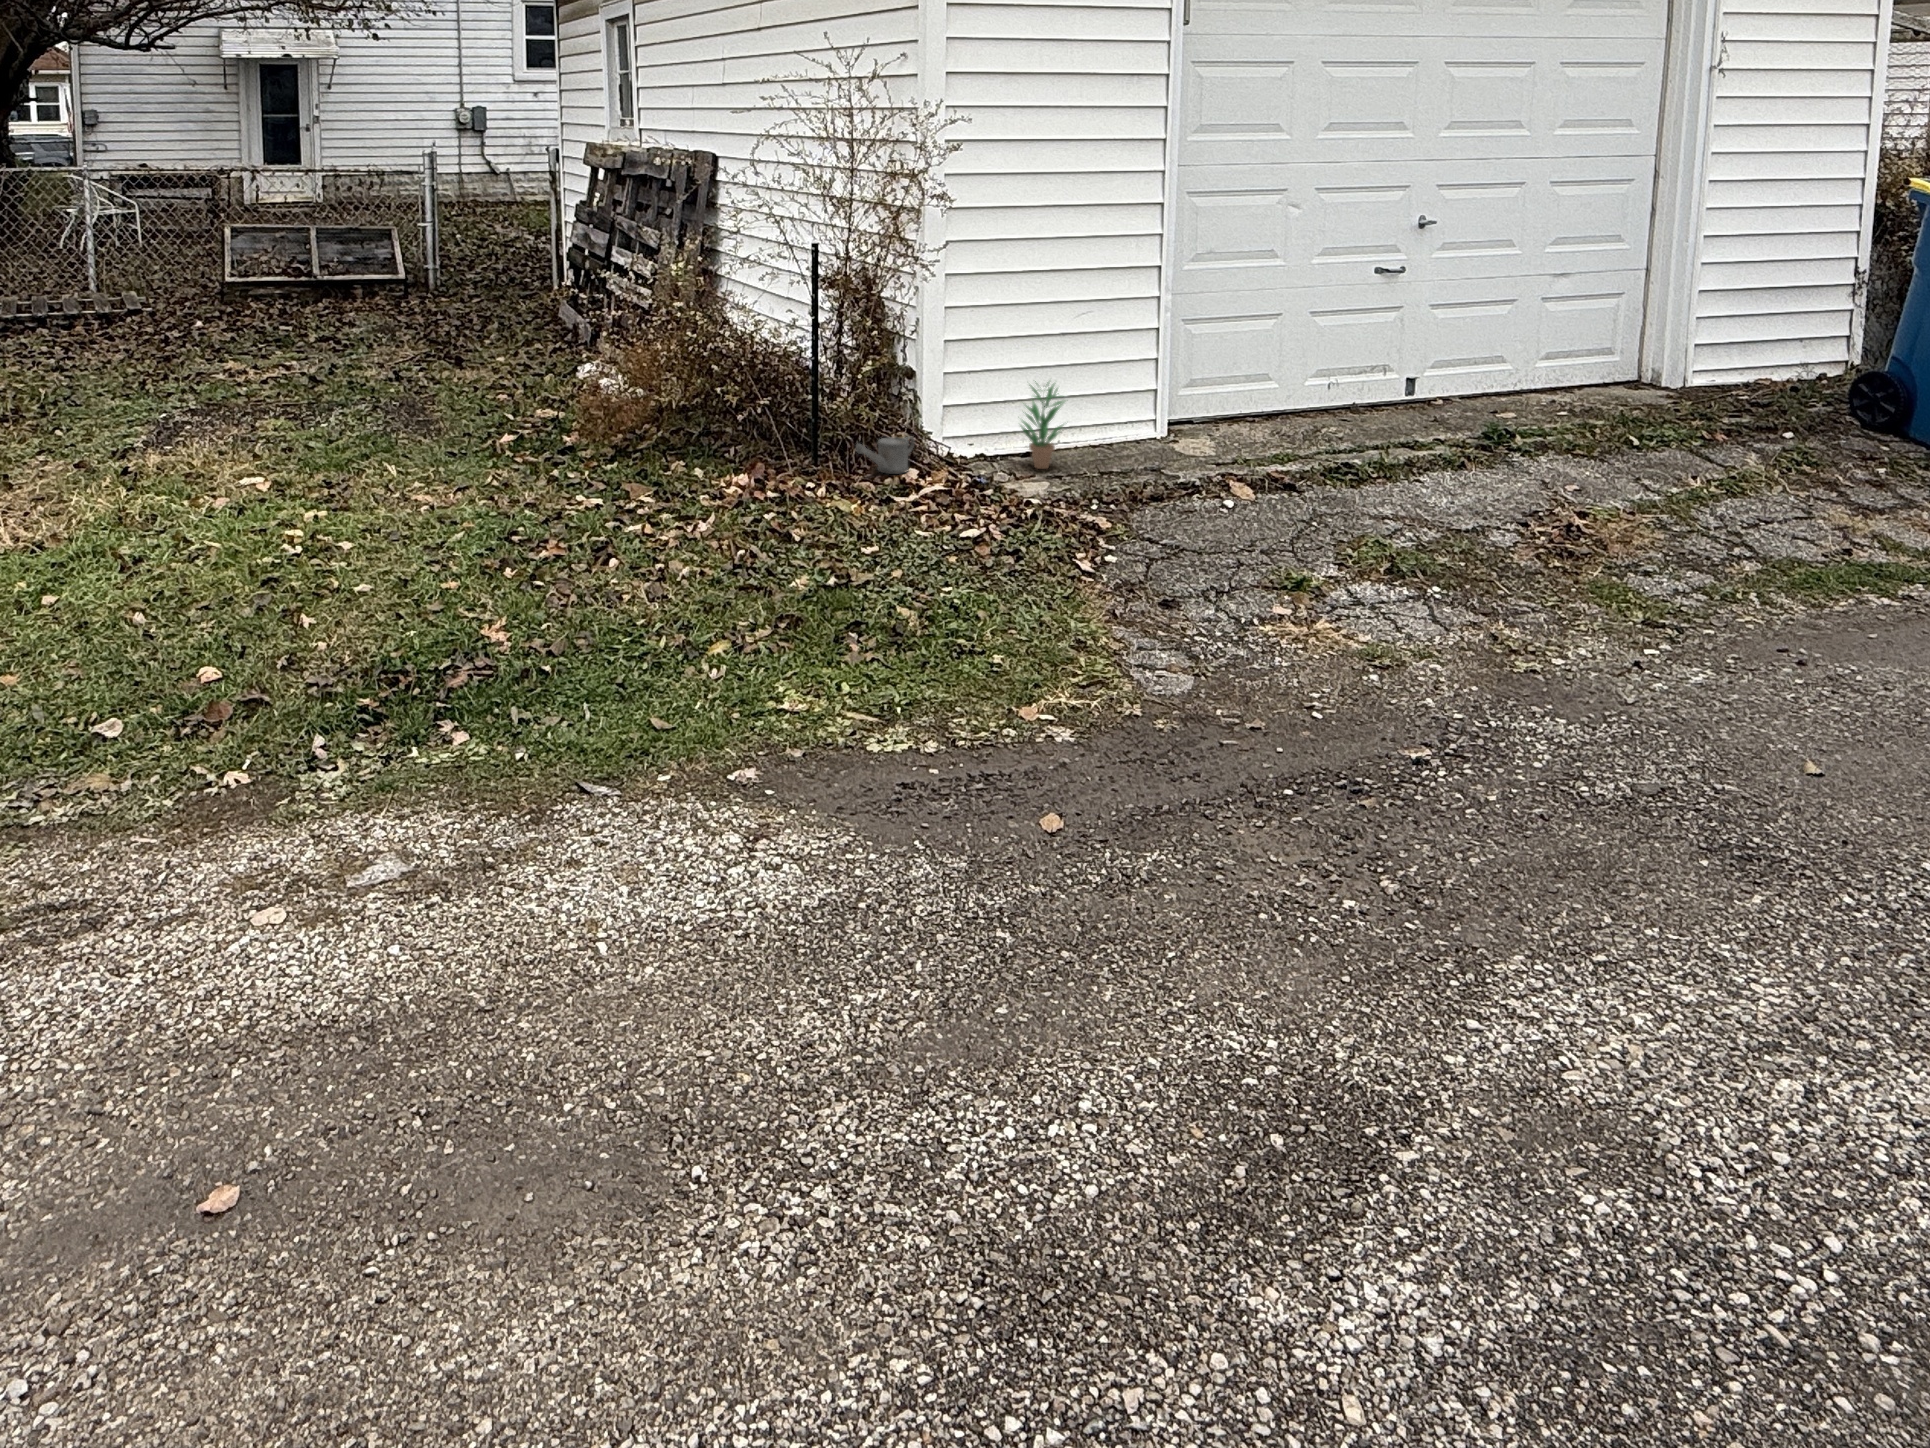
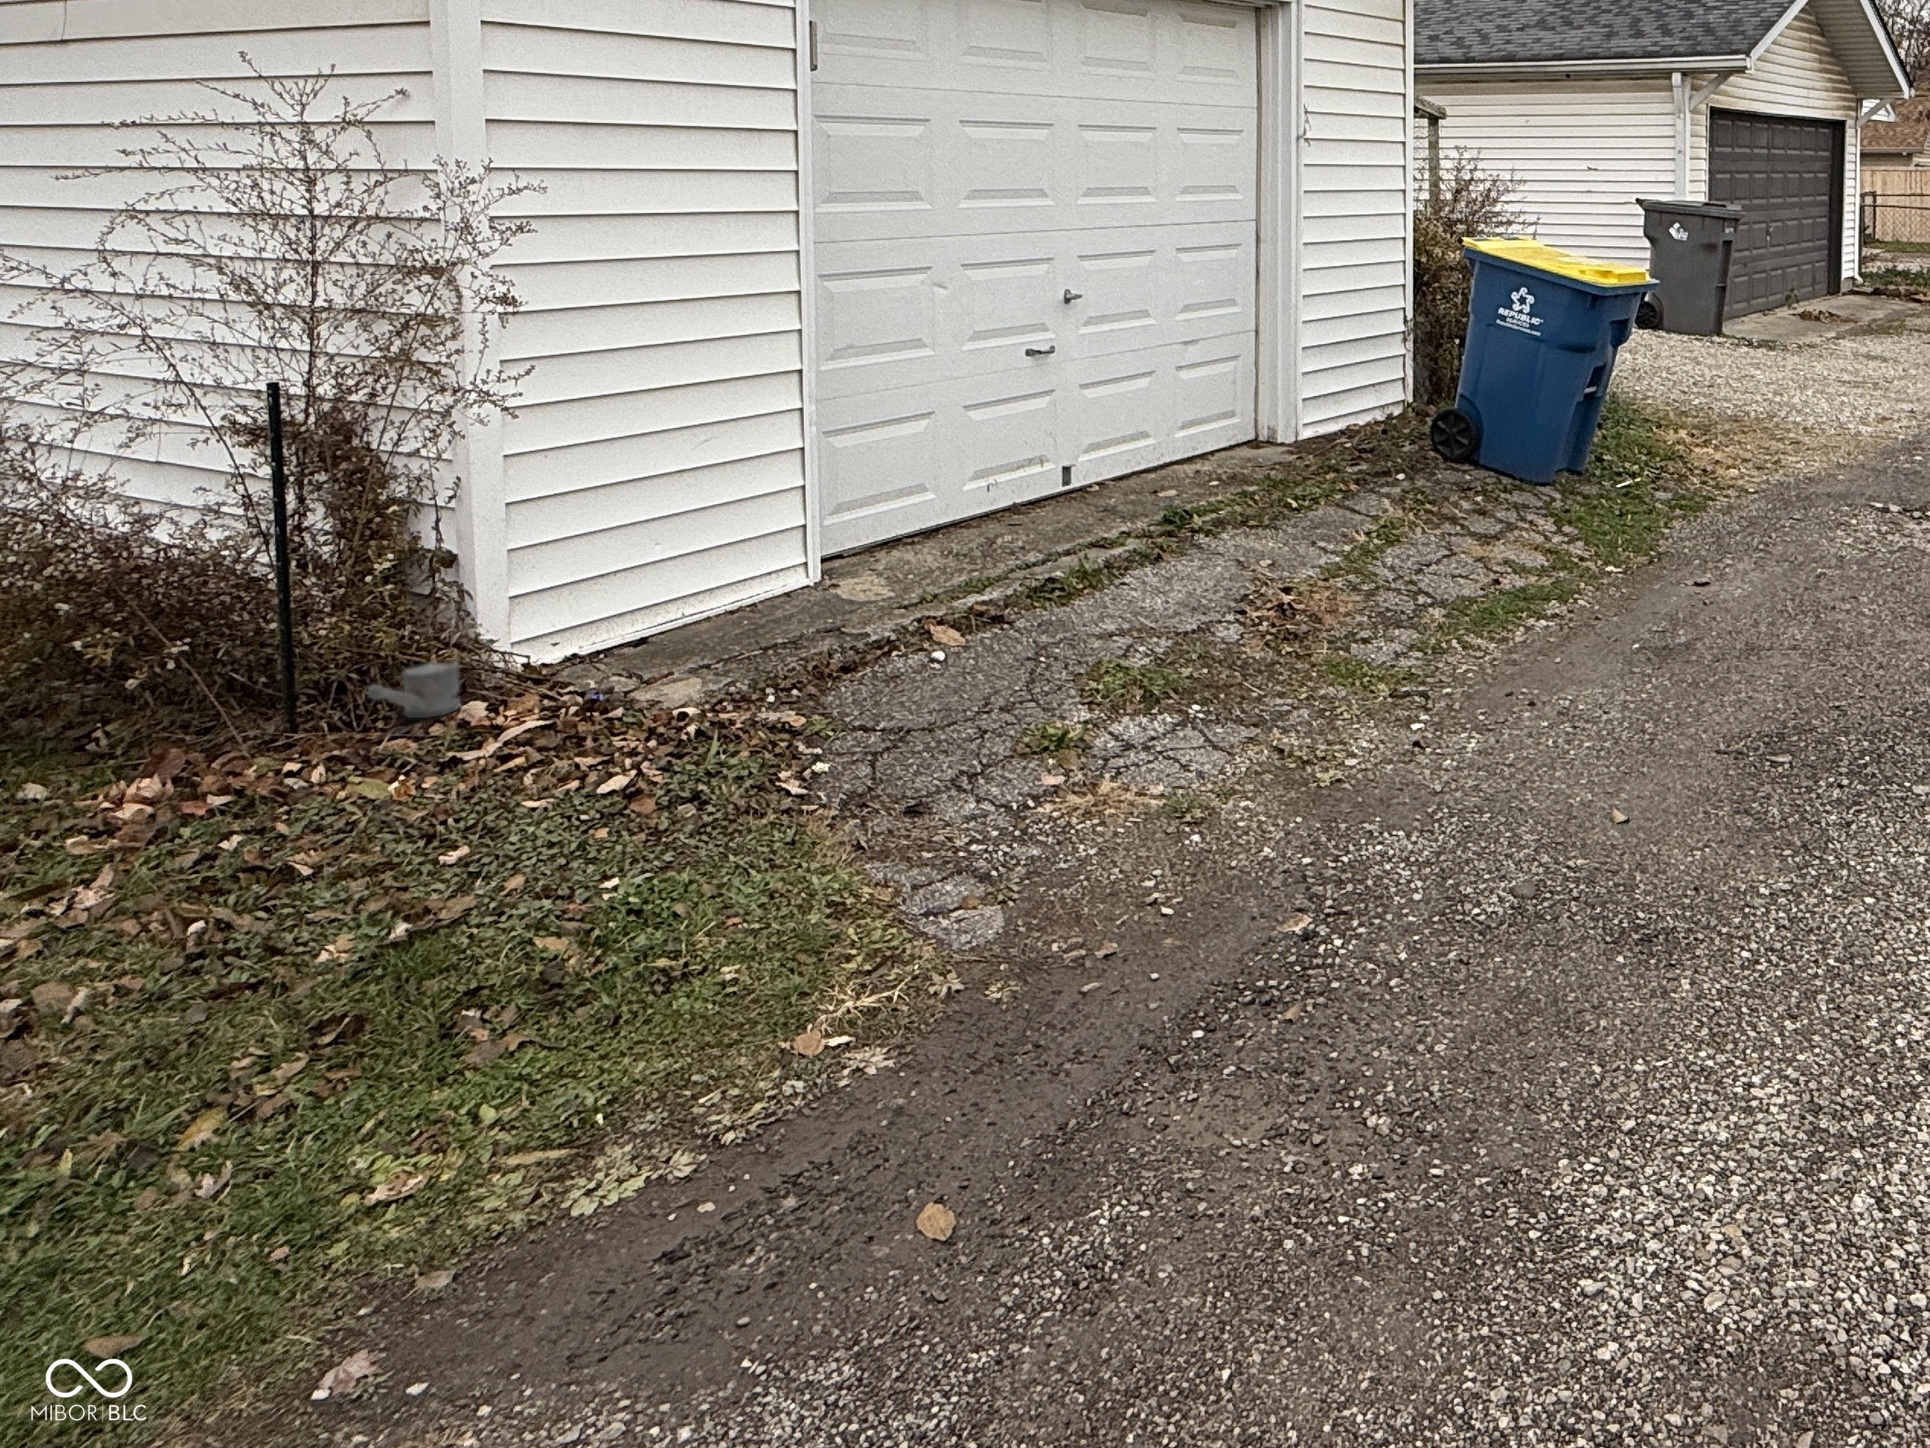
potted plant: present [1021,381,1065,469] -> none [629,535,710,660]

